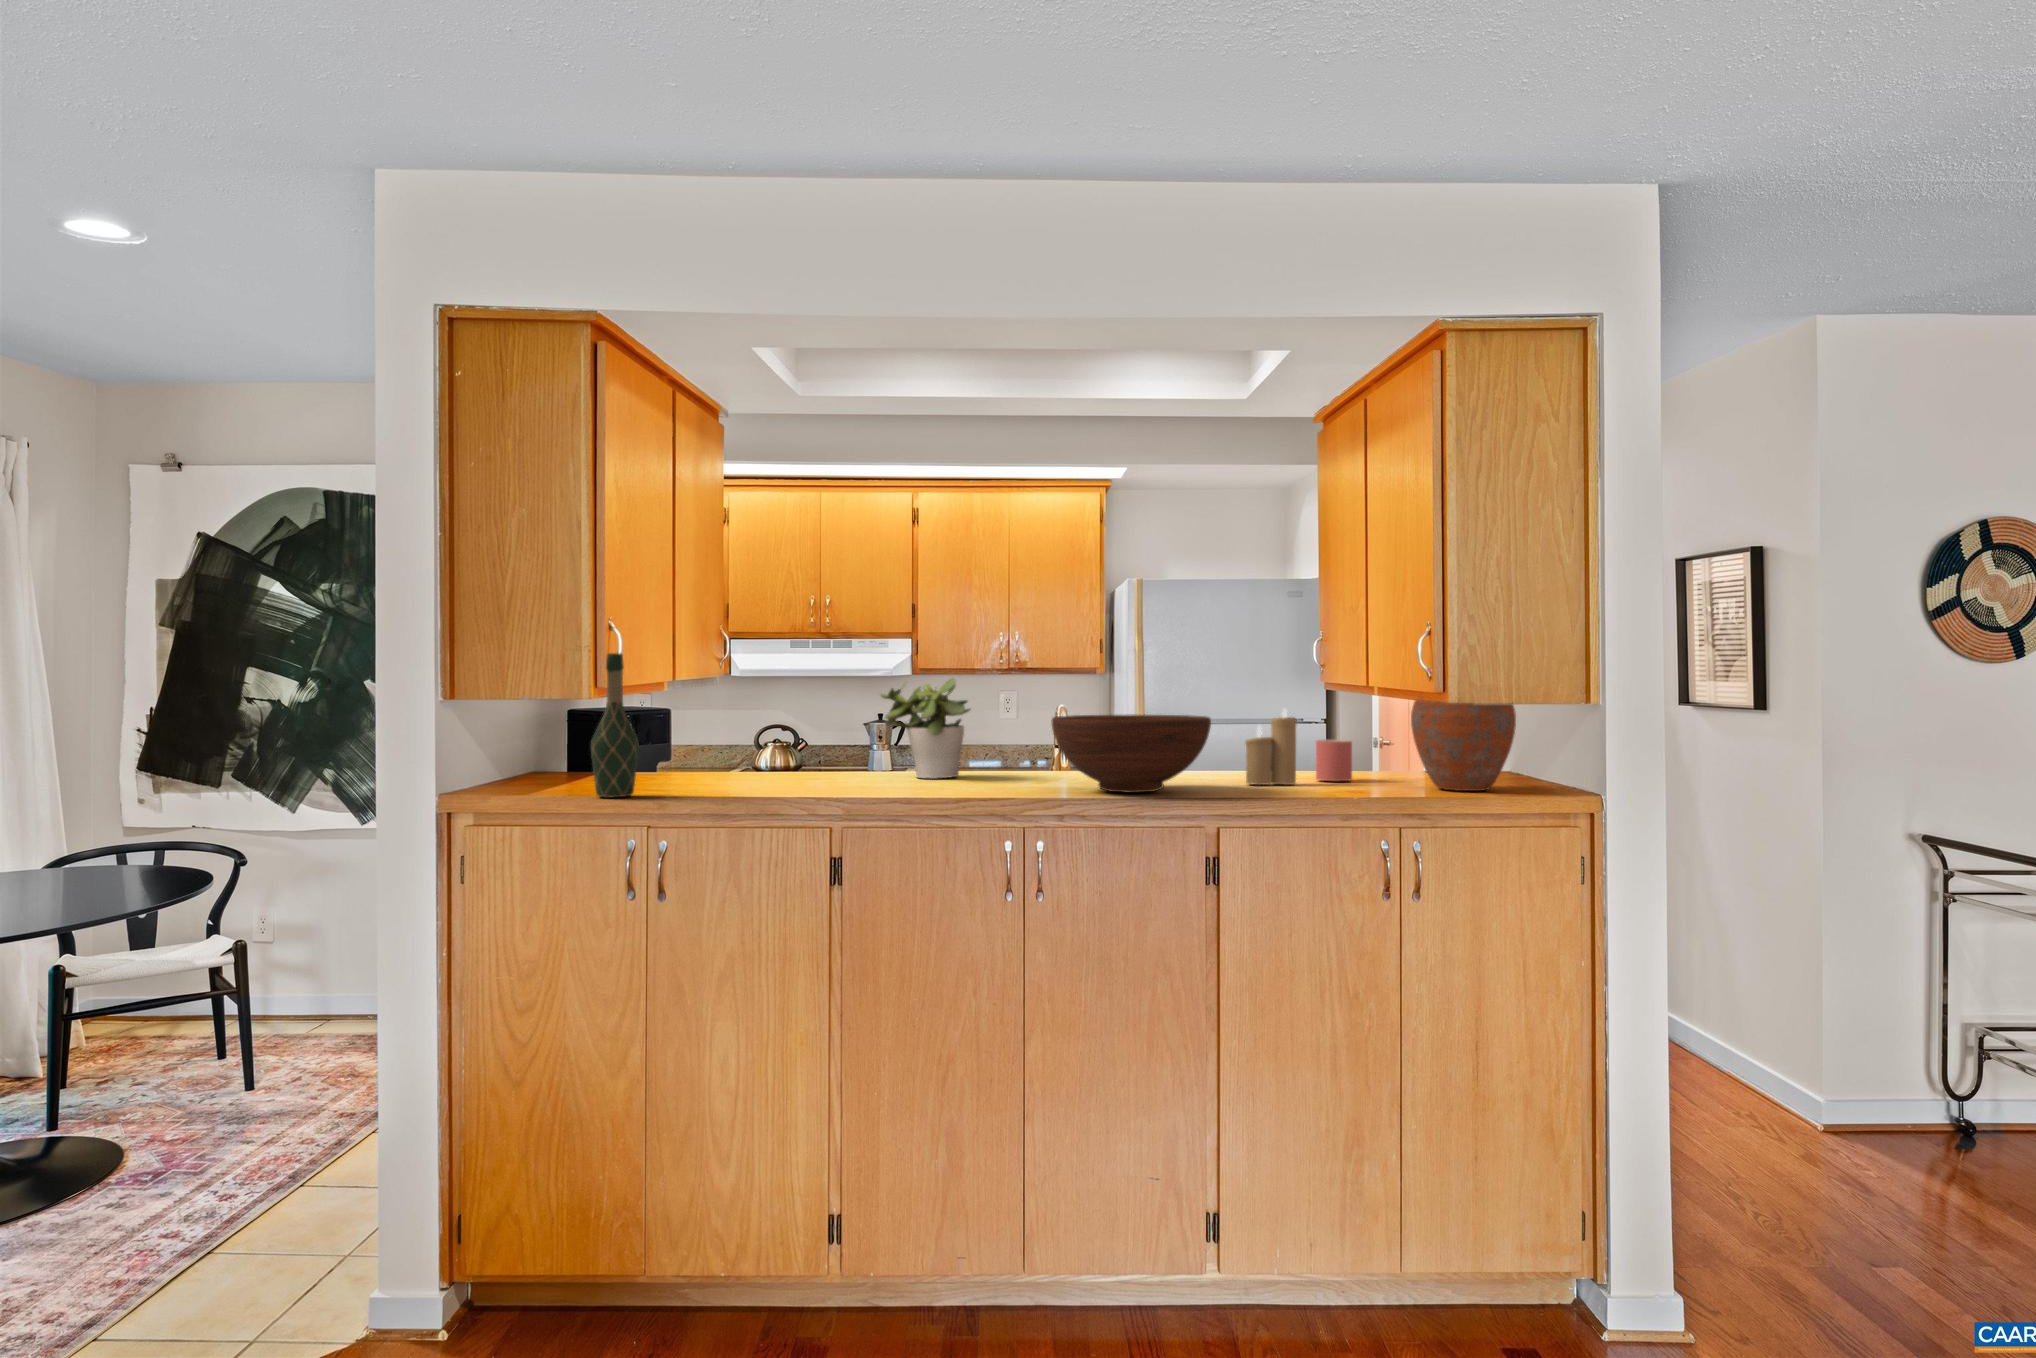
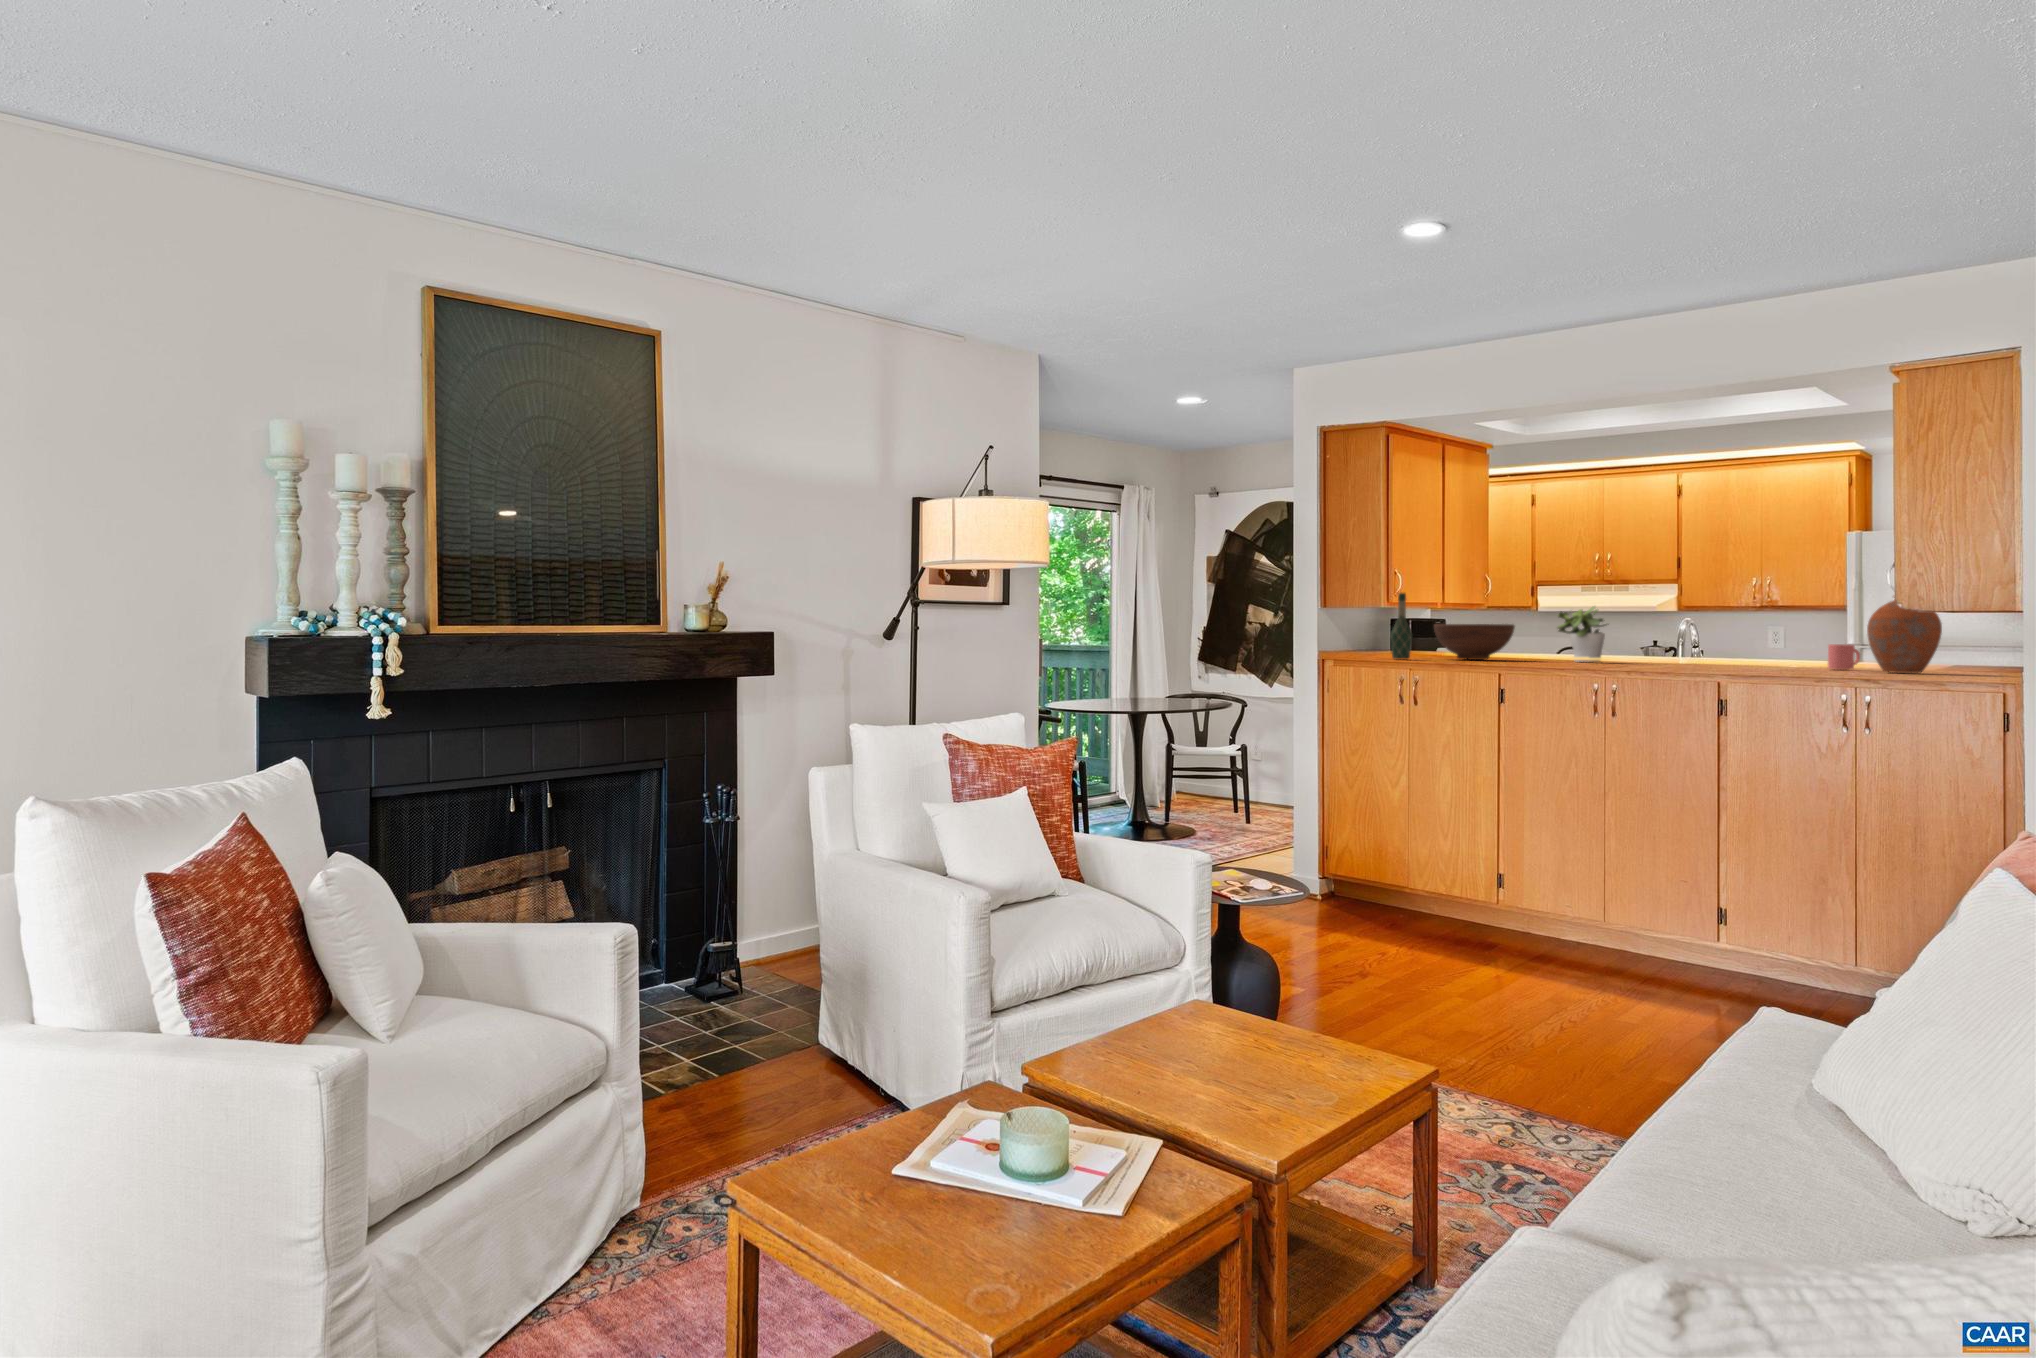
candle: present [1245,709,1297,785] -> none [1765,623,1803,669]
fruit bowl: present [1052,715,1211,793] -> present [1434,624,1515,660]

